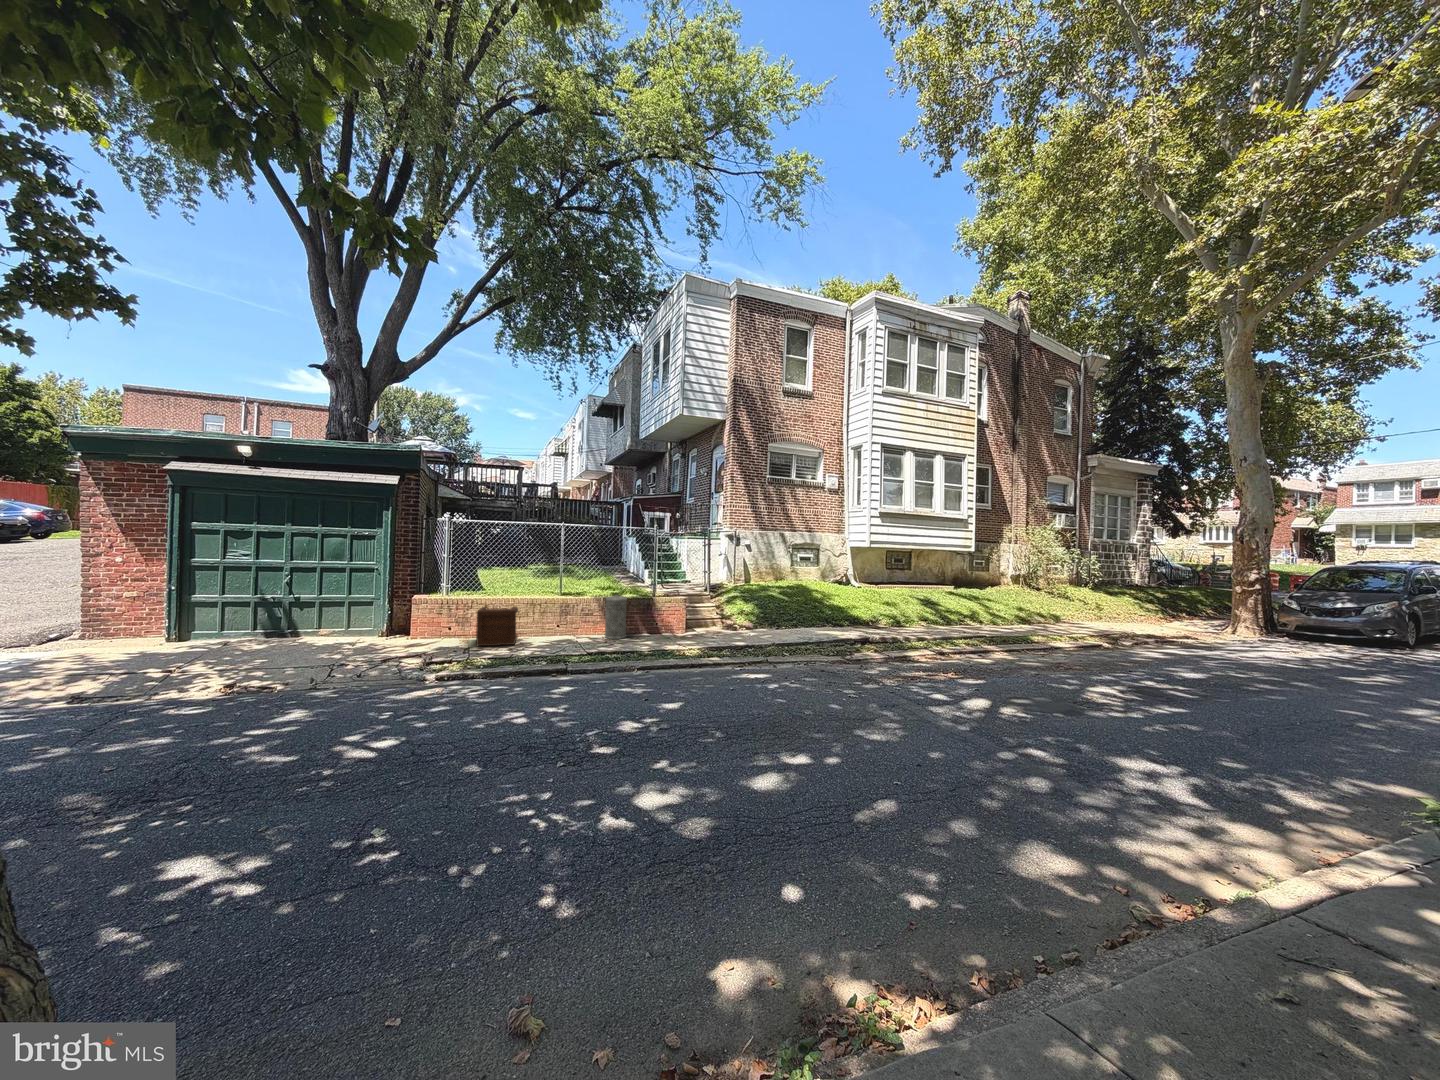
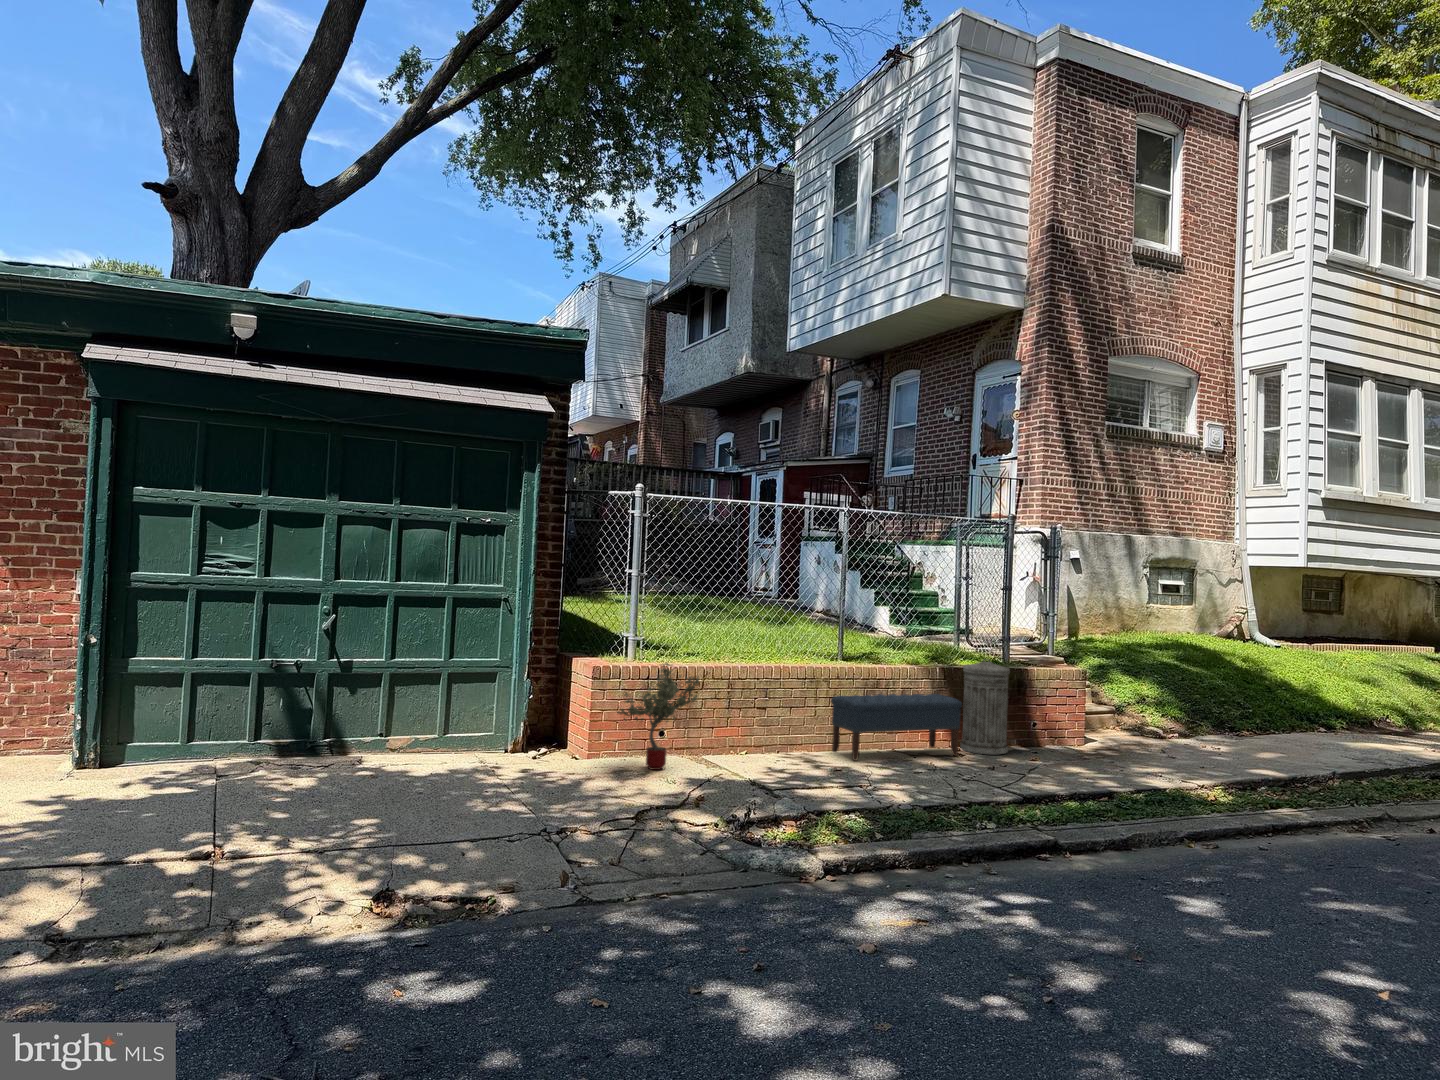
potted tree: none [407,597,452,645] -> present [617,663,699,770]
wooden crate: present [476,607,519,646] -> none [732,682,835,771]
bench: none [534,610,596,642] -> present [831,694,962,761]

